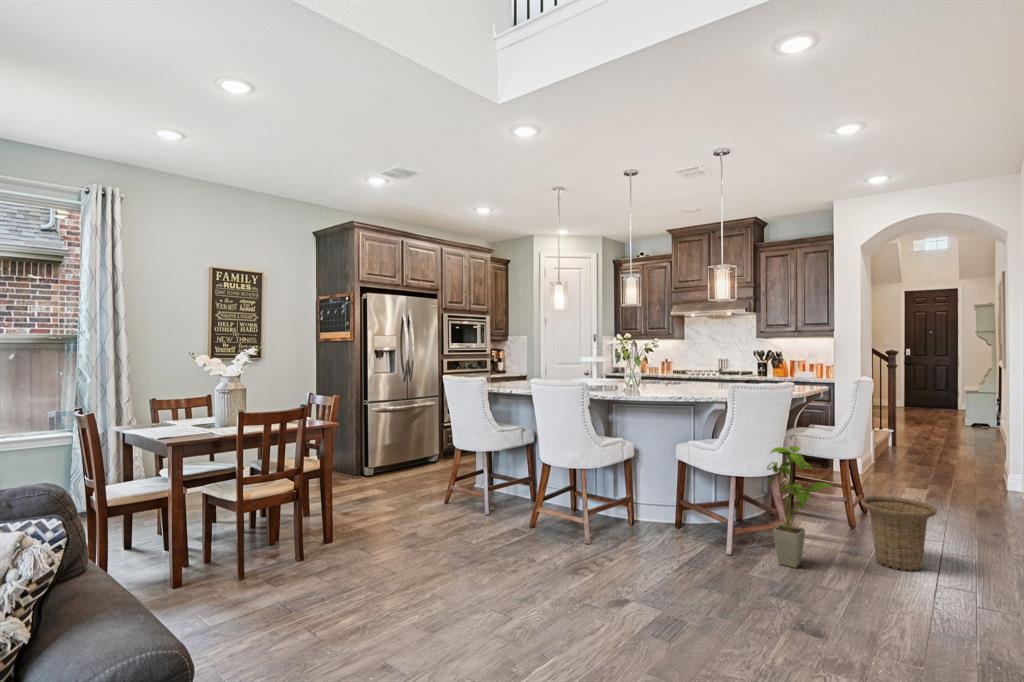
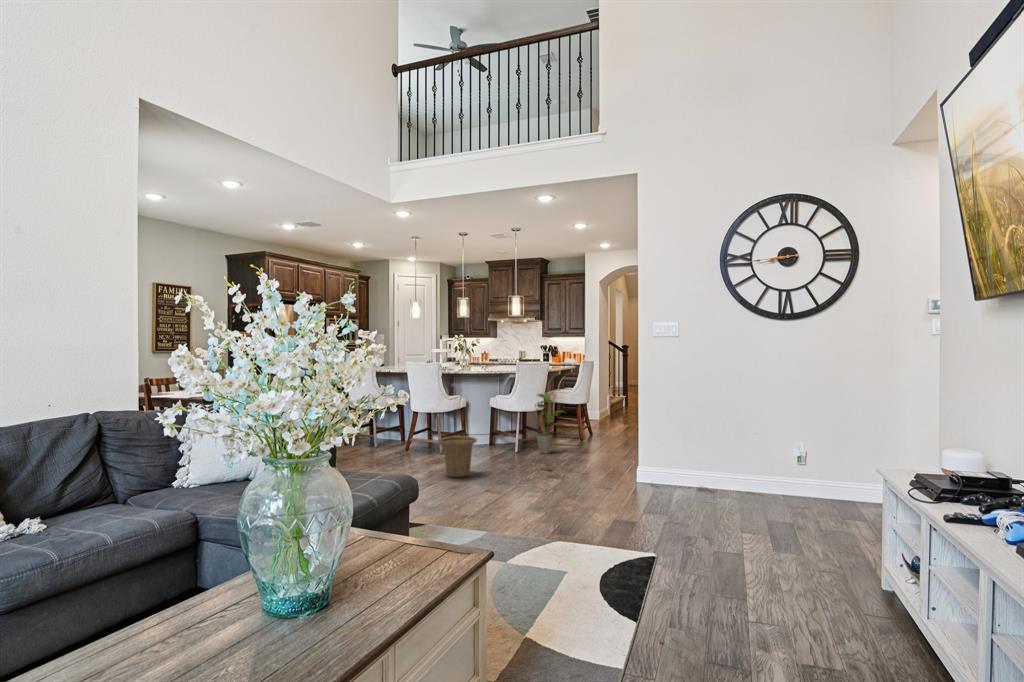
basket: present [861,496,937,571] -> present [439,436,477,478]

